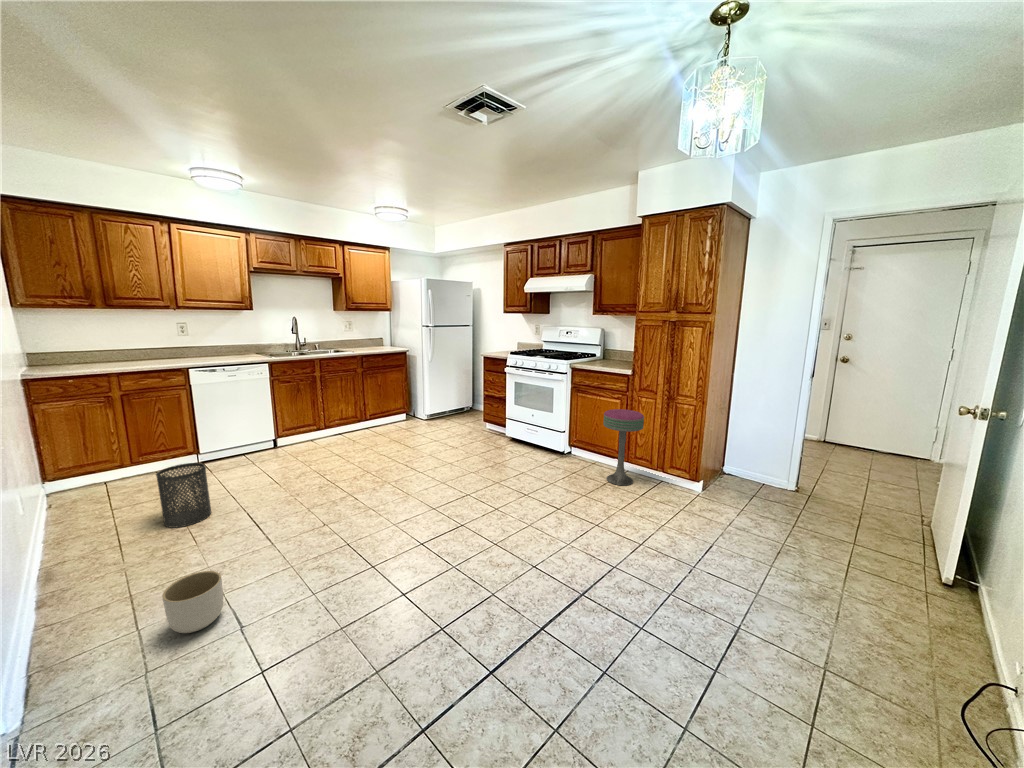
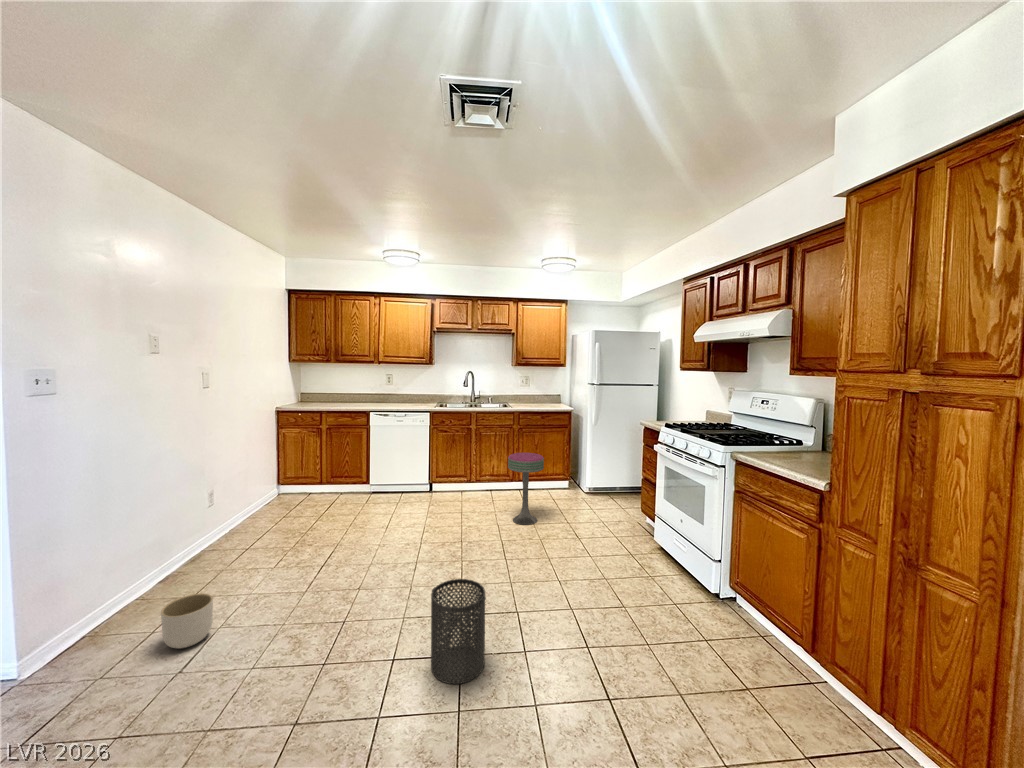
bar stool: present [603,409,644,486] -> present [508,453,544,525]
trash can: present [156,463,211,528] -> present [431,579,486,684]

